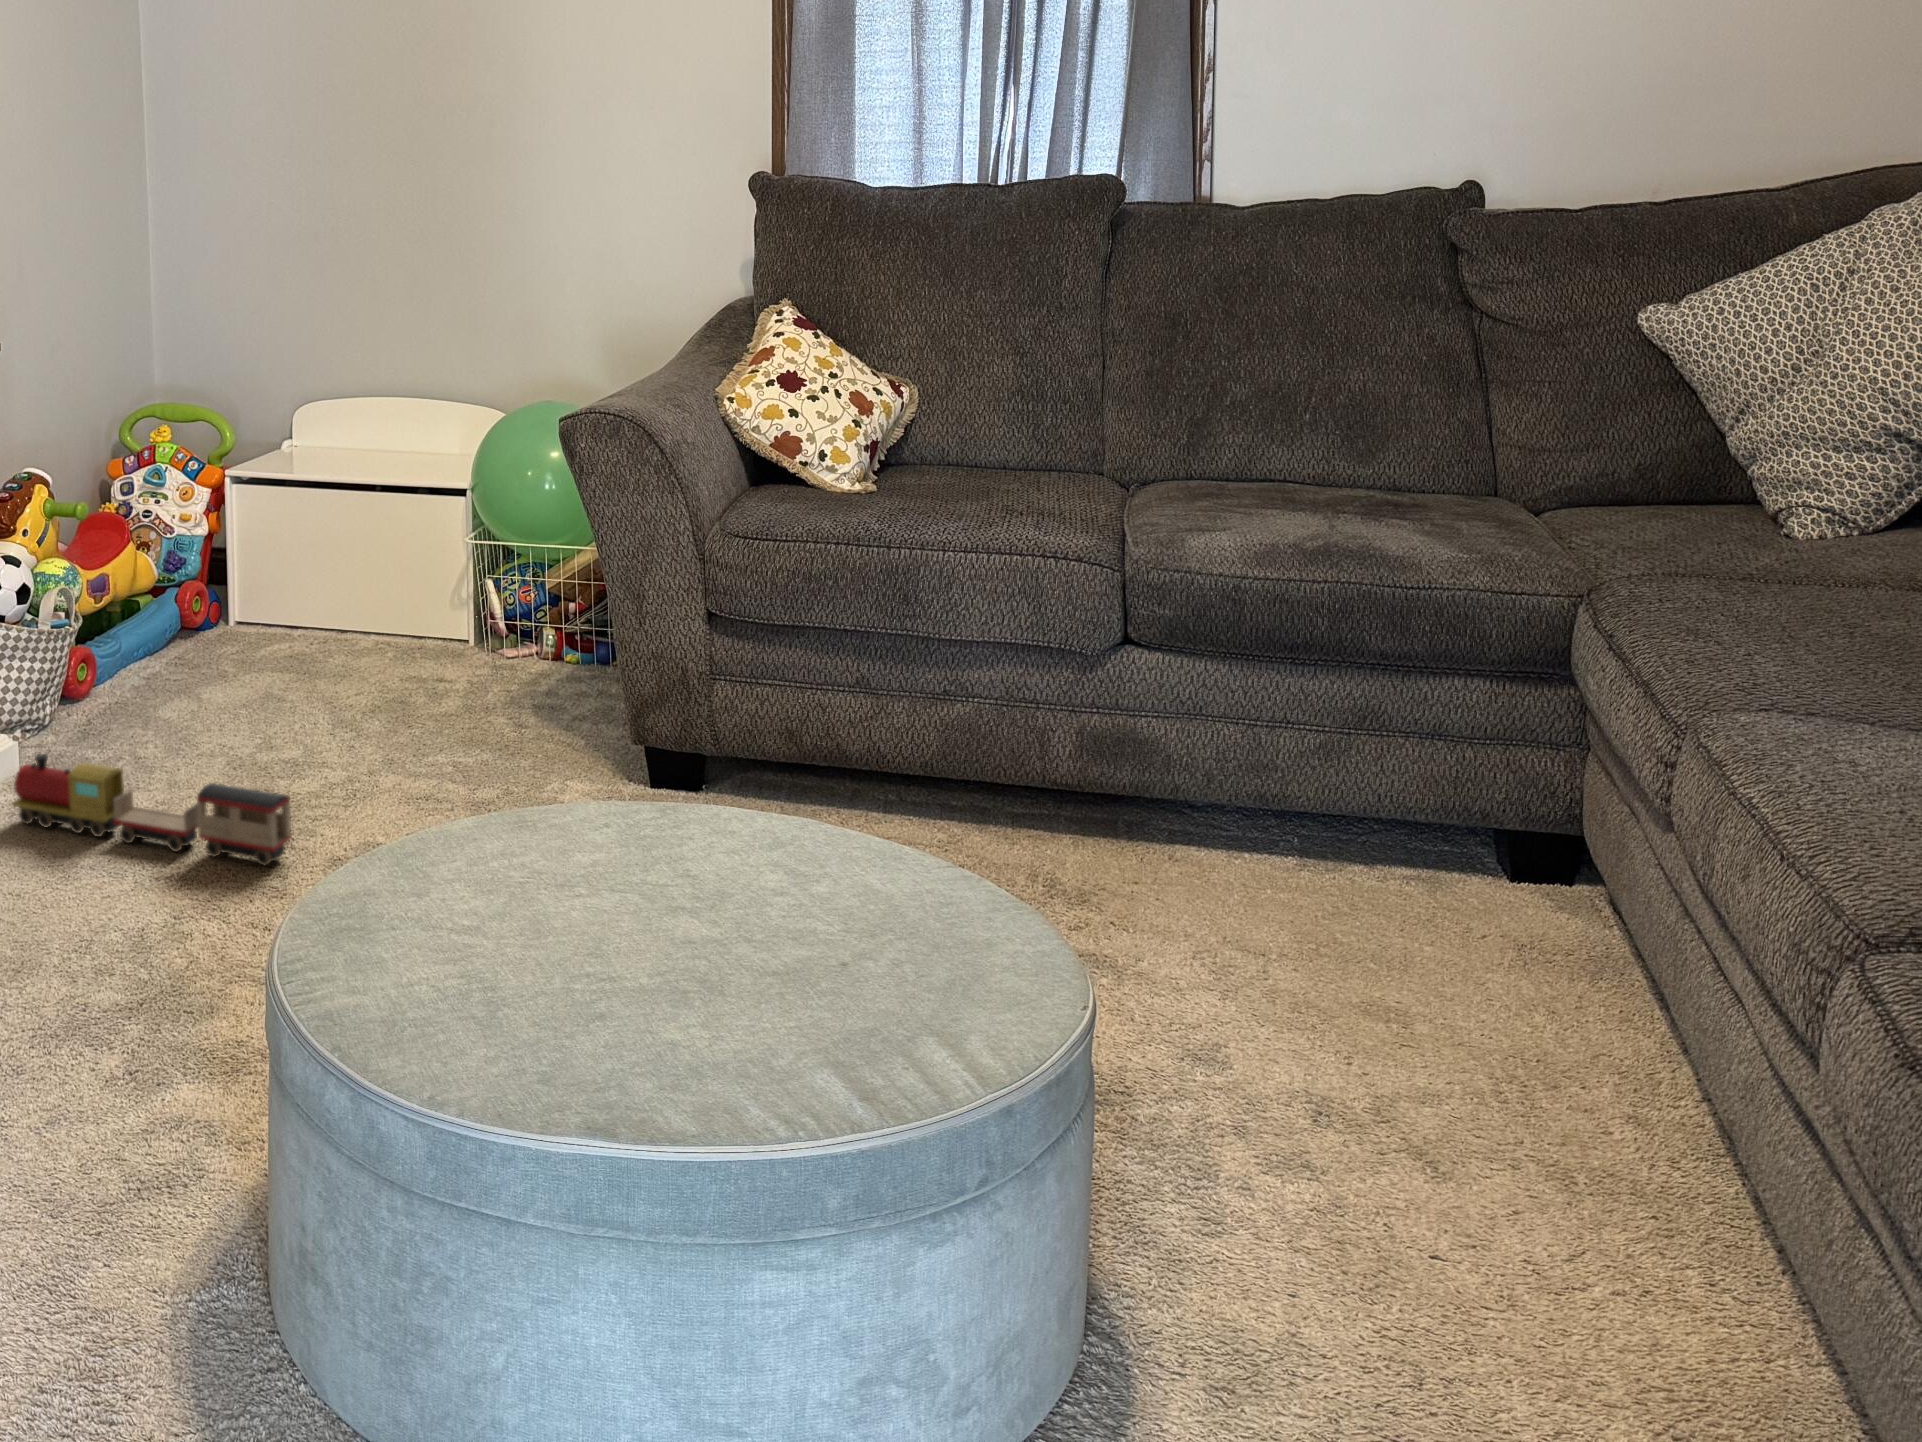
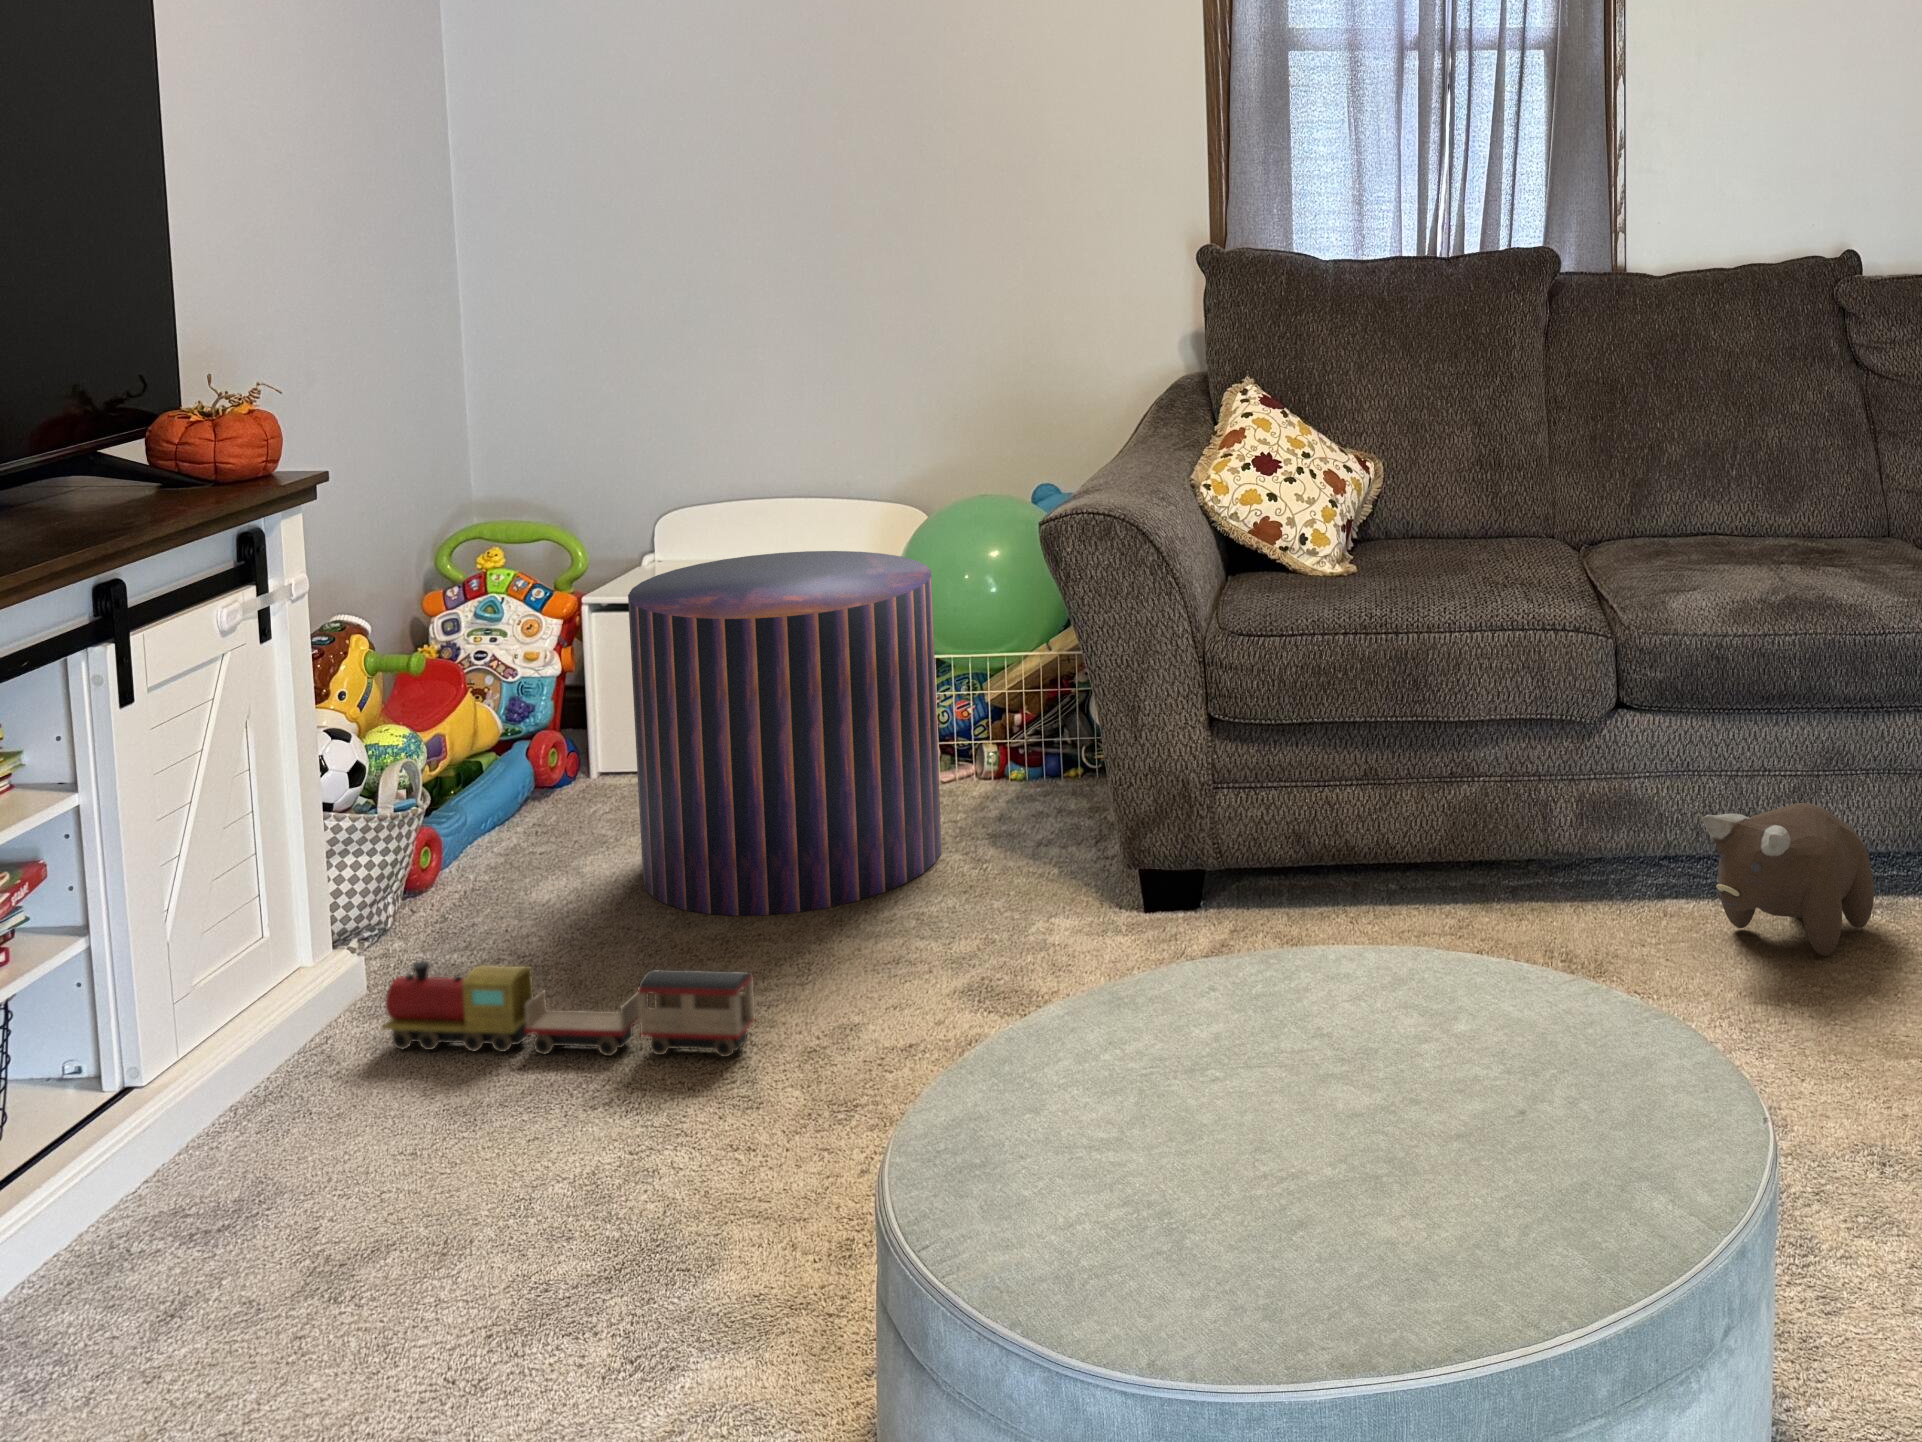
pouf: none [234,439,495,753] -> present [628,551,941,916]
plush toy: none [1201,757,1402,919] -> present [1703,803,1874,956]

